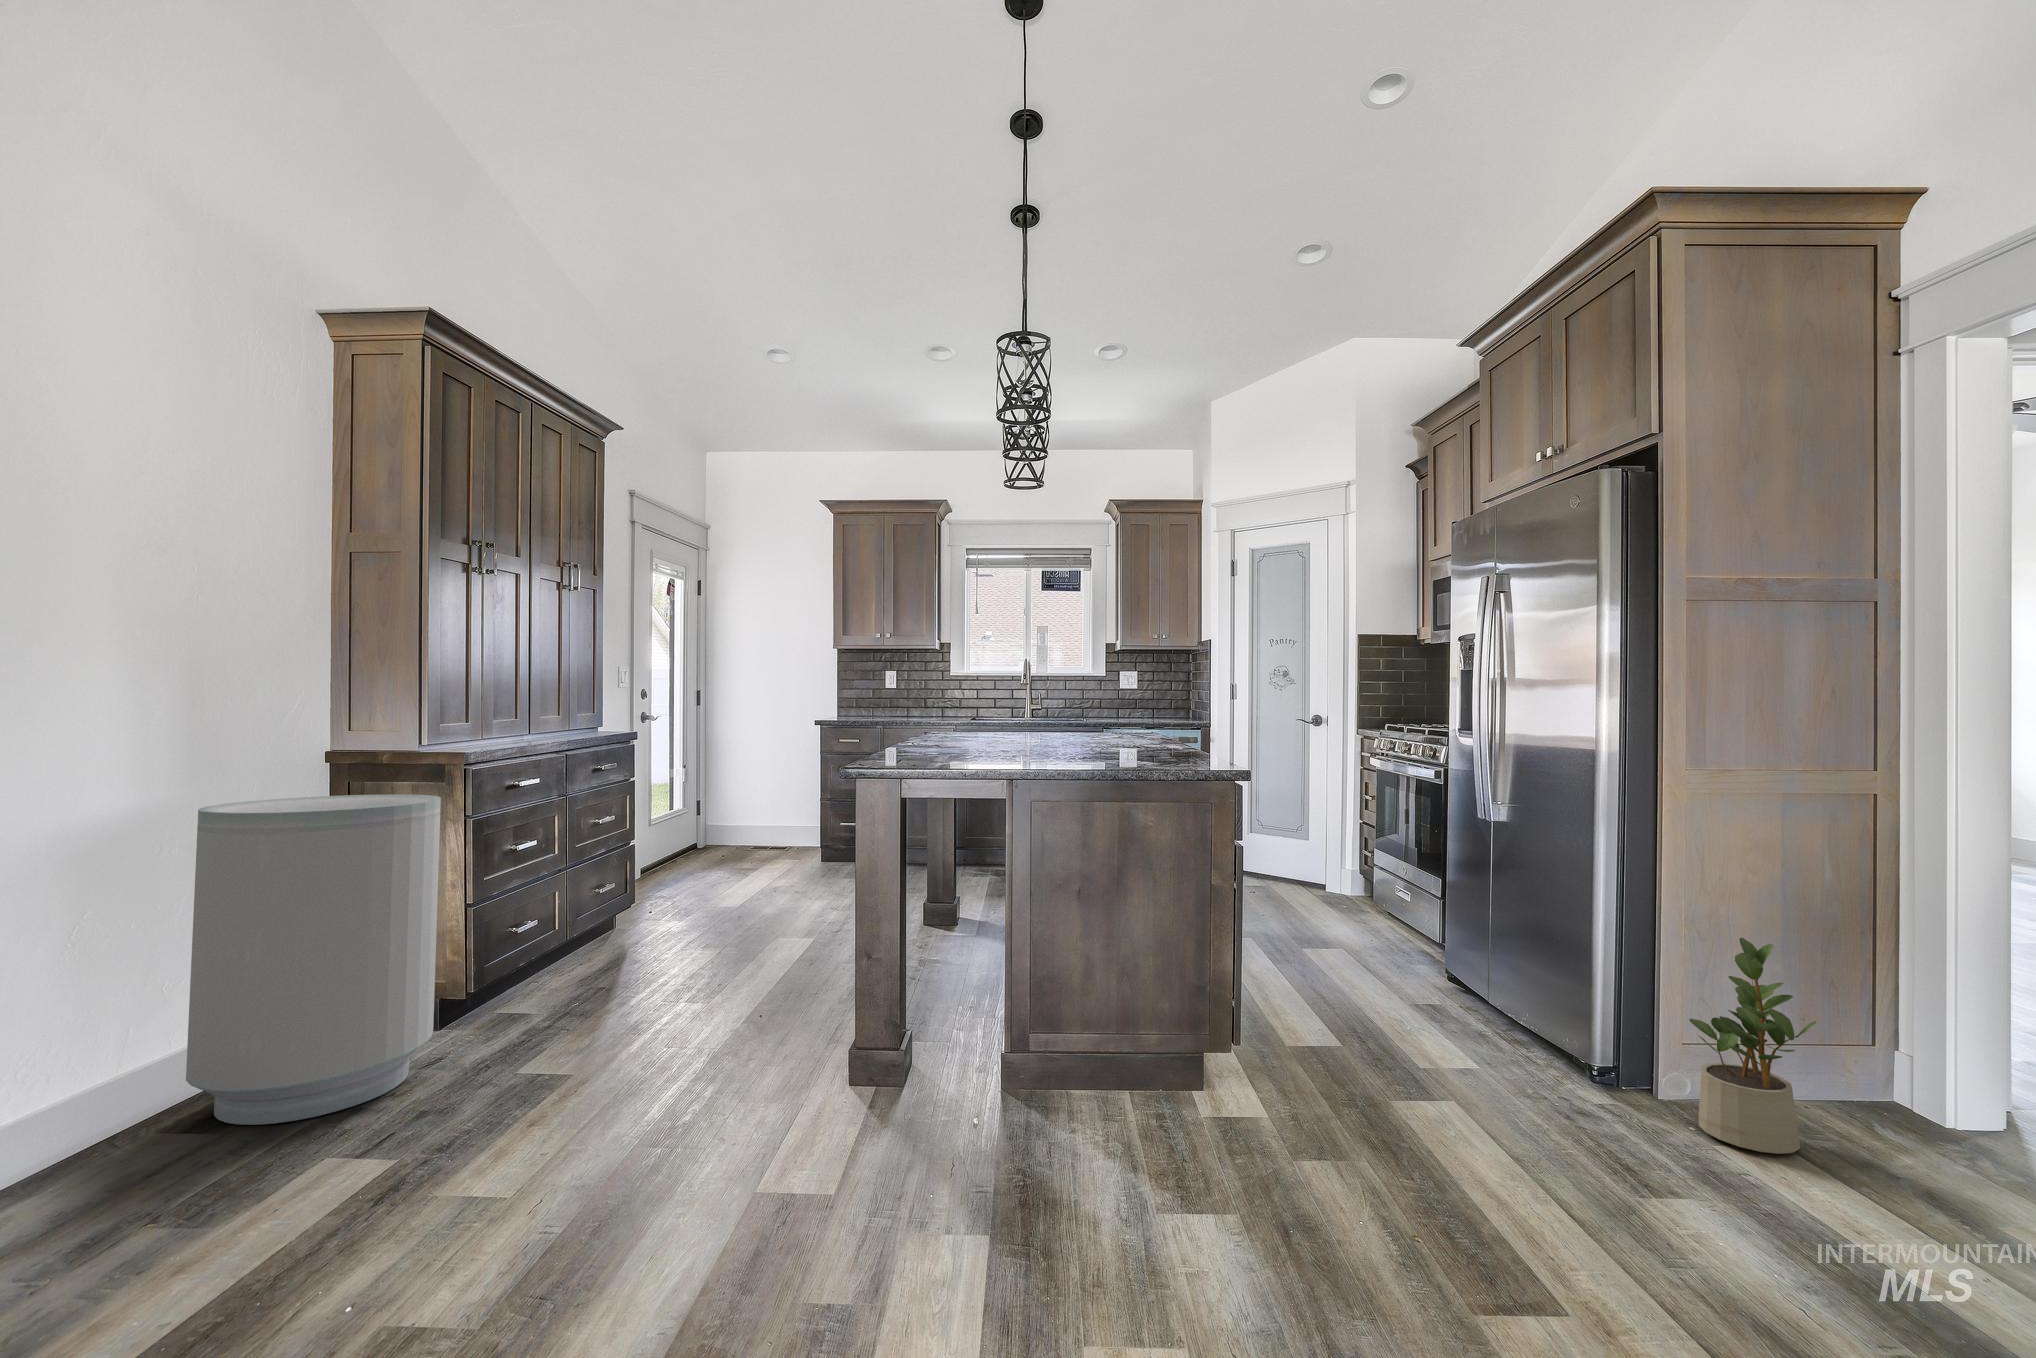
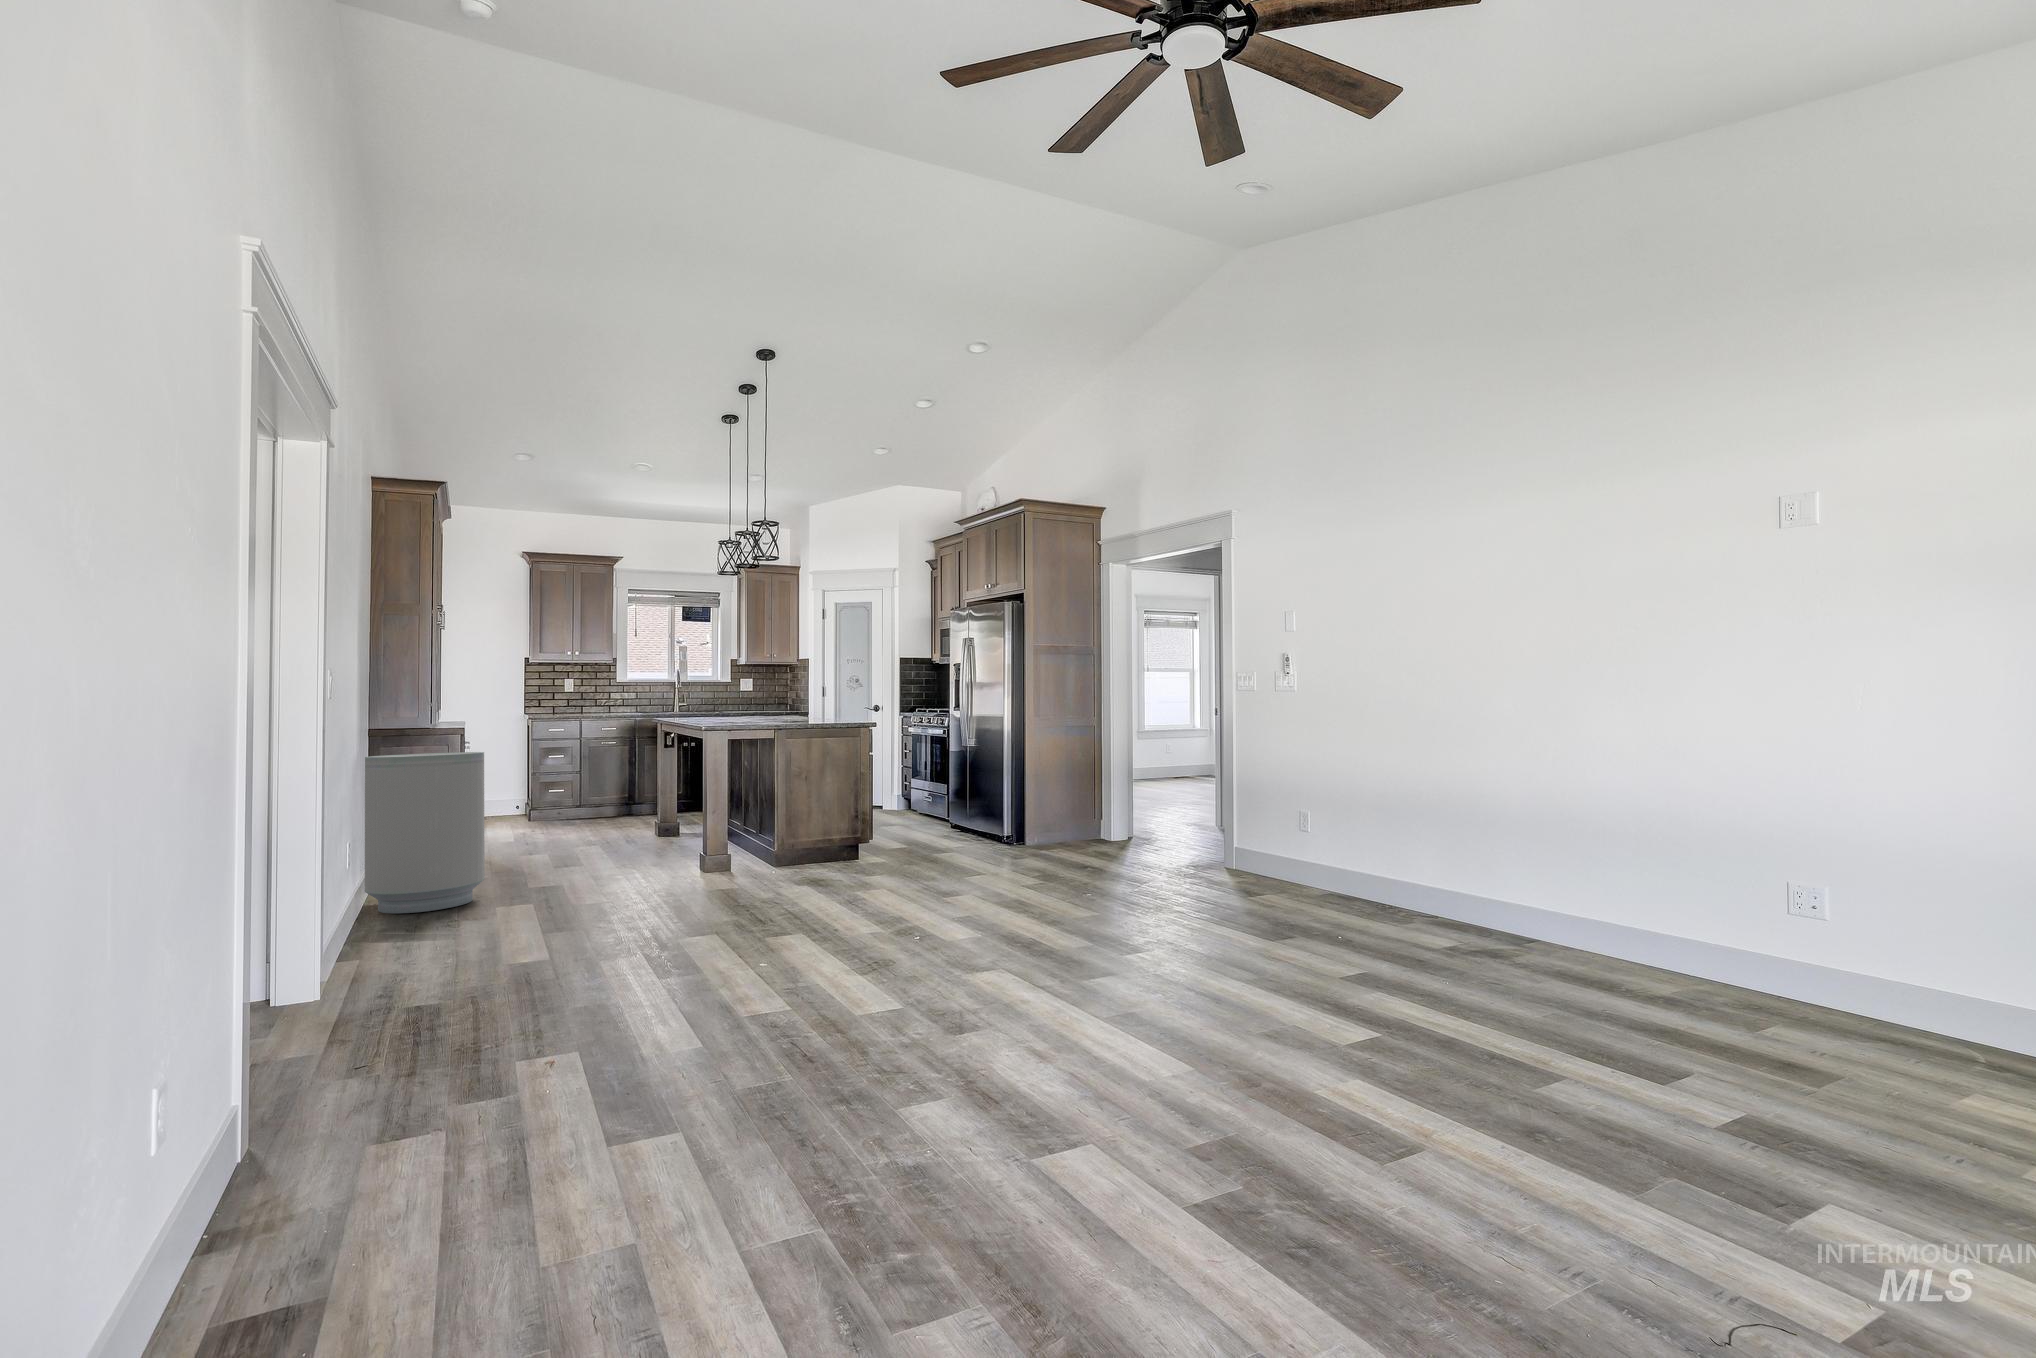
potted plant: present [1689,938,1817,1154] -> none [1031,774,1064,844]

